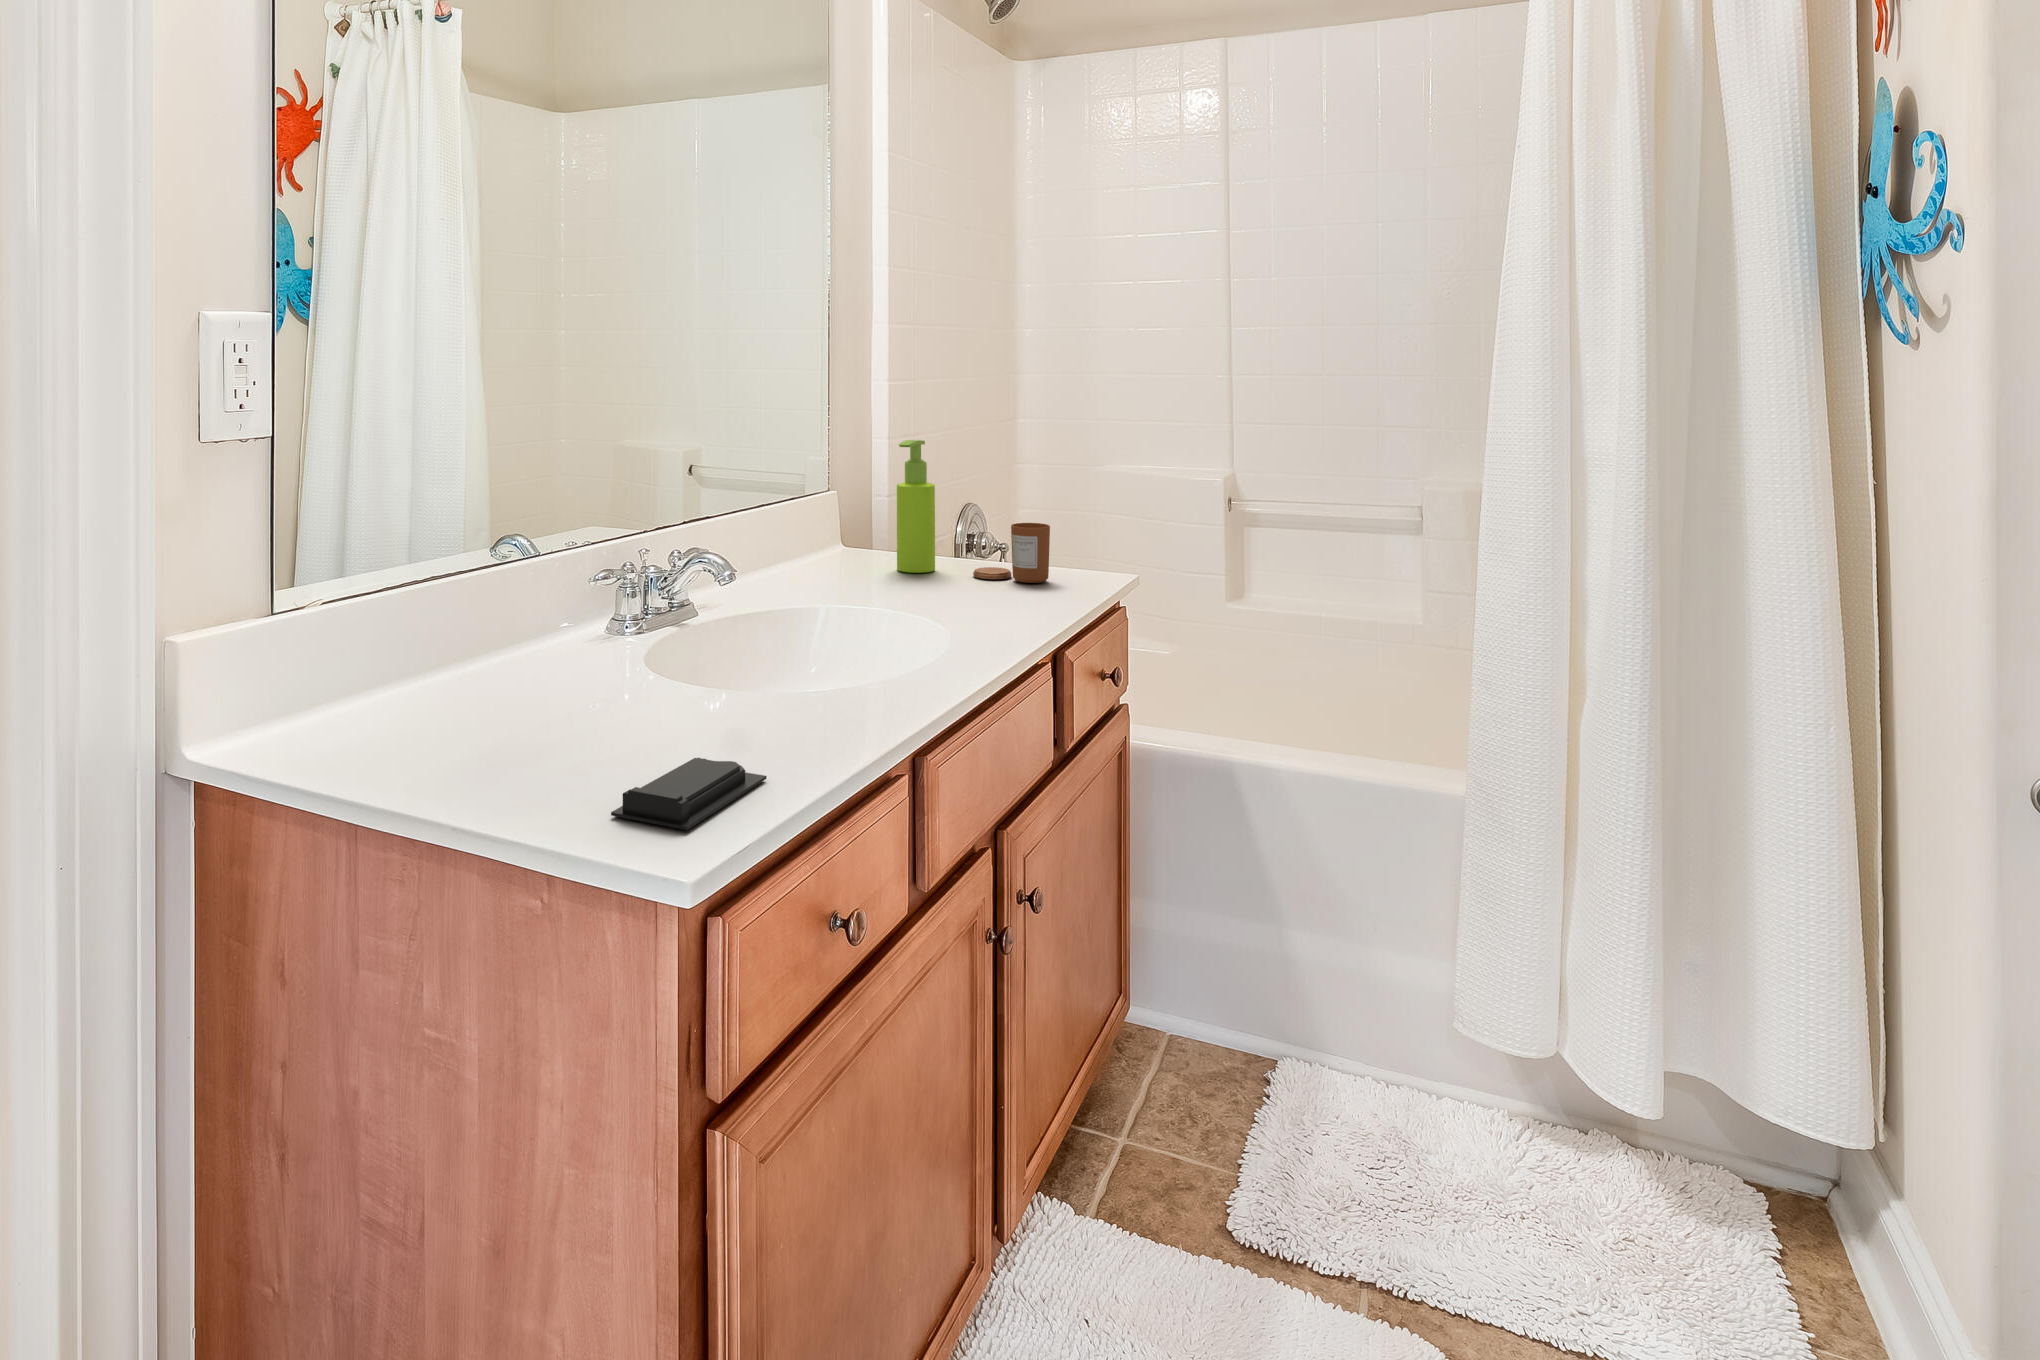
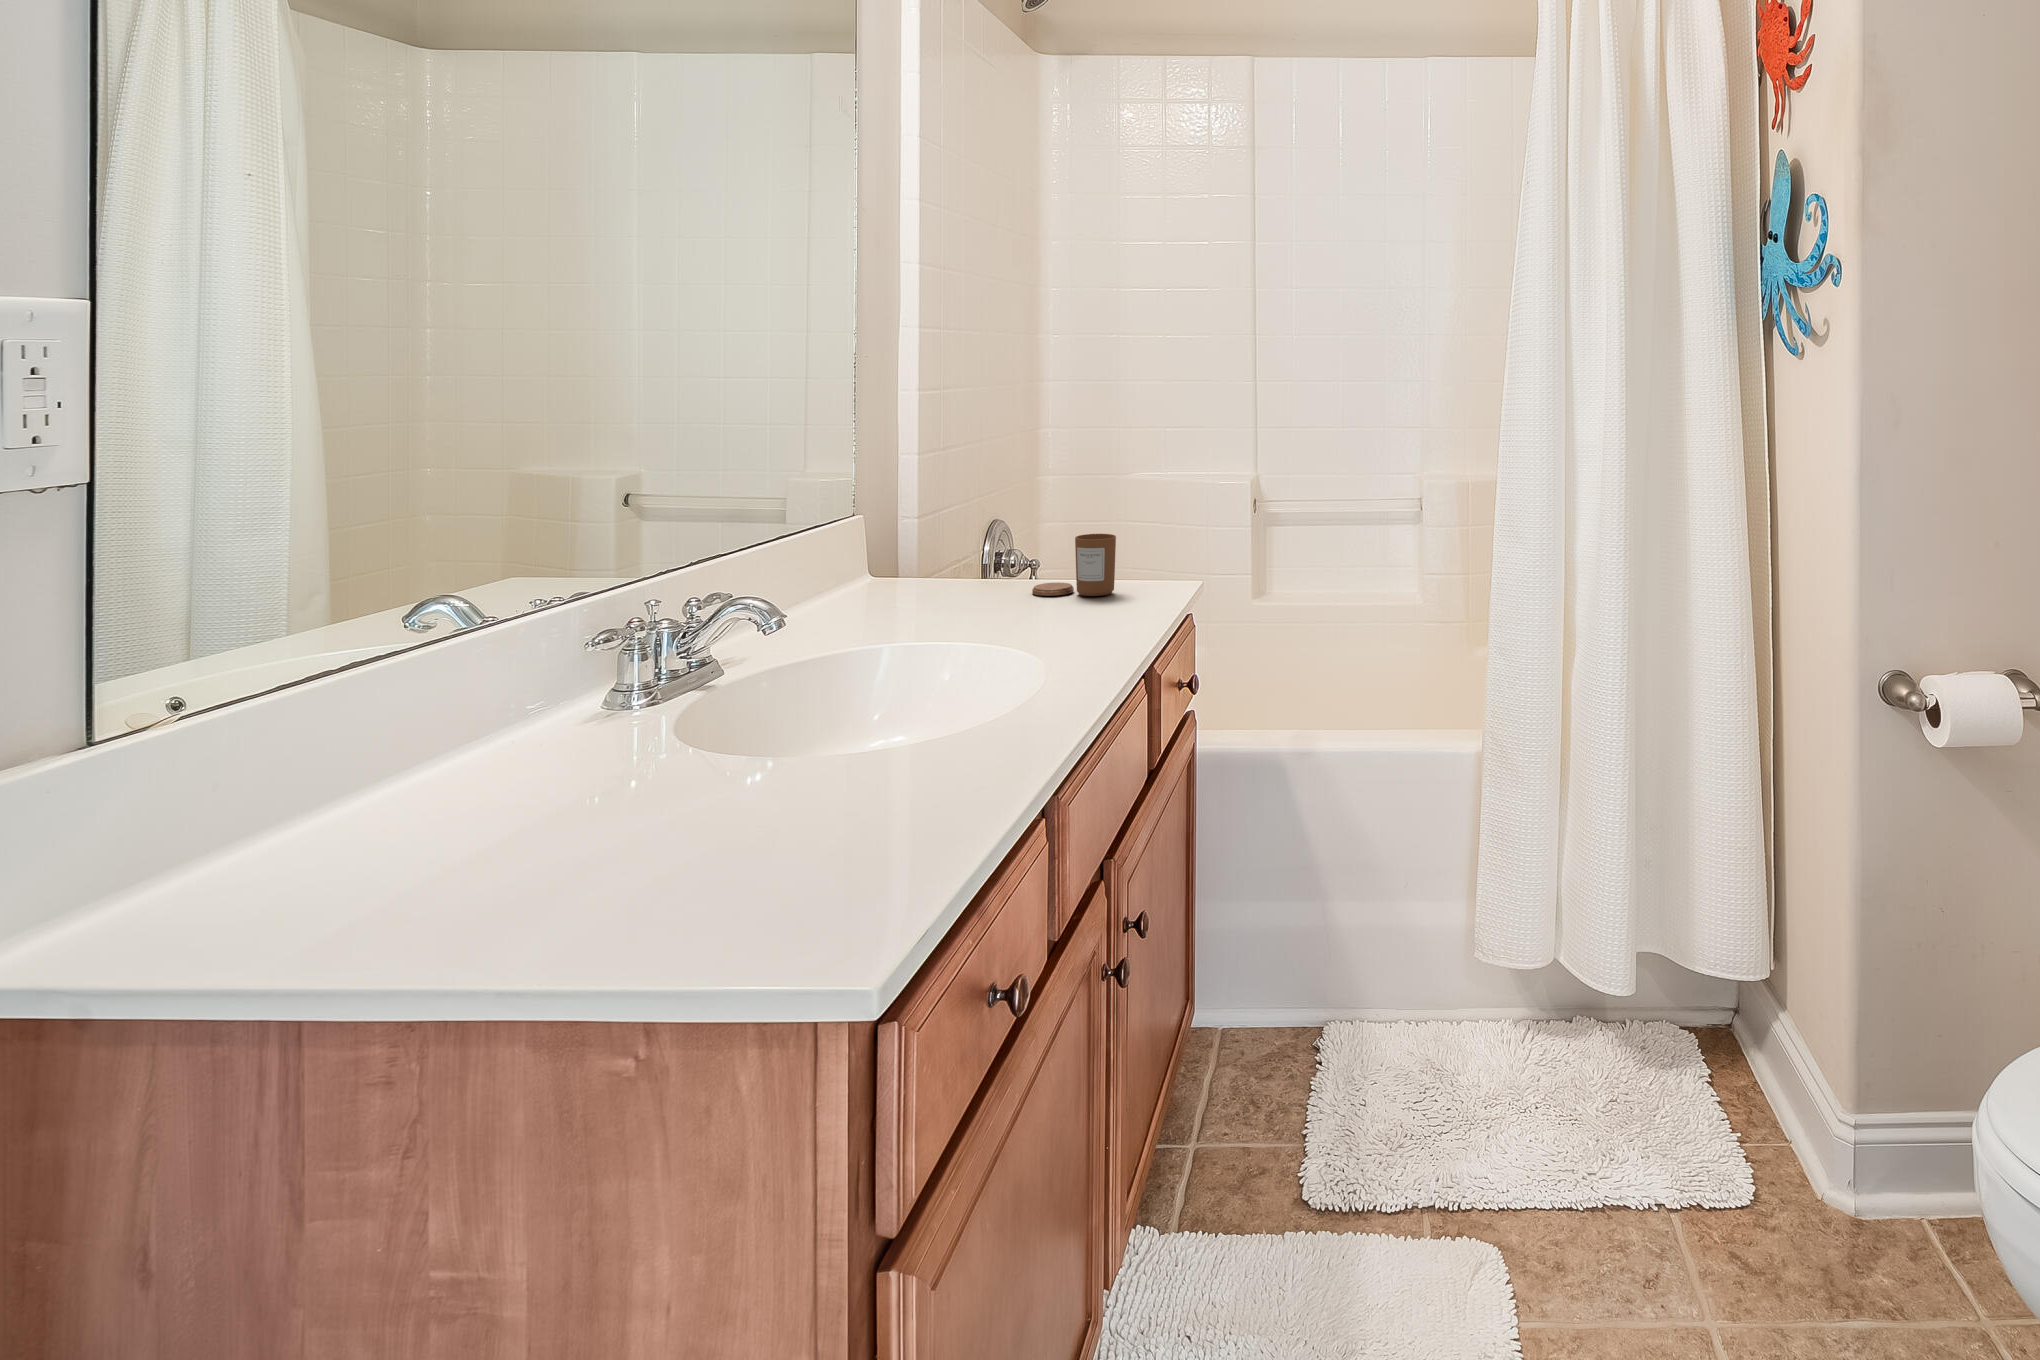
soap dispenser: present [897,440,935,573] -> none [944,452,988,596]
soap bar: present [611,758,767,830] -> none [713,846,900,943]

